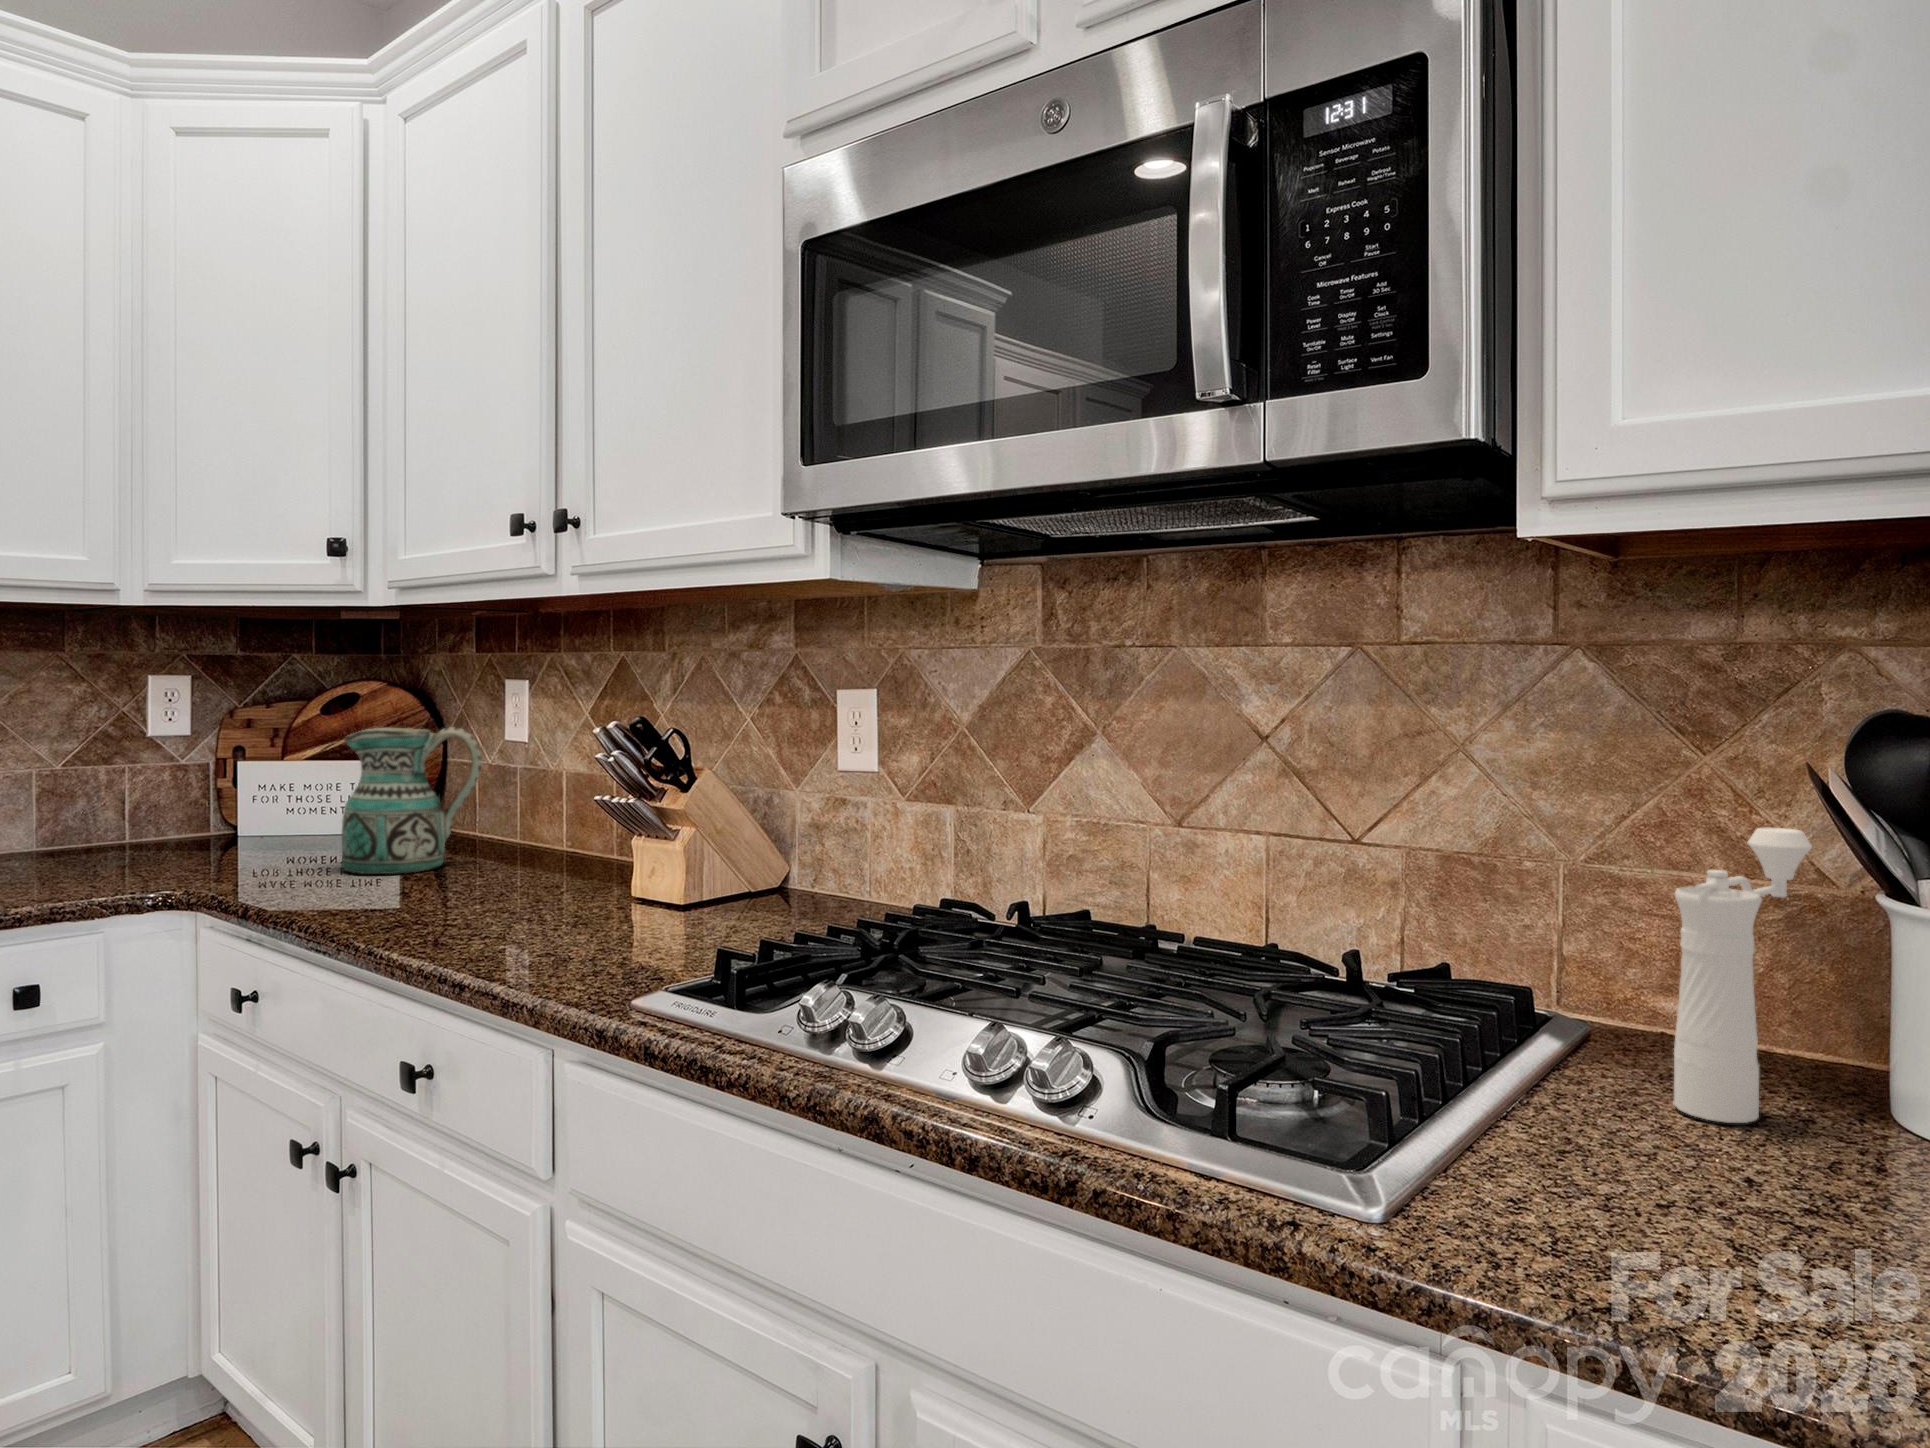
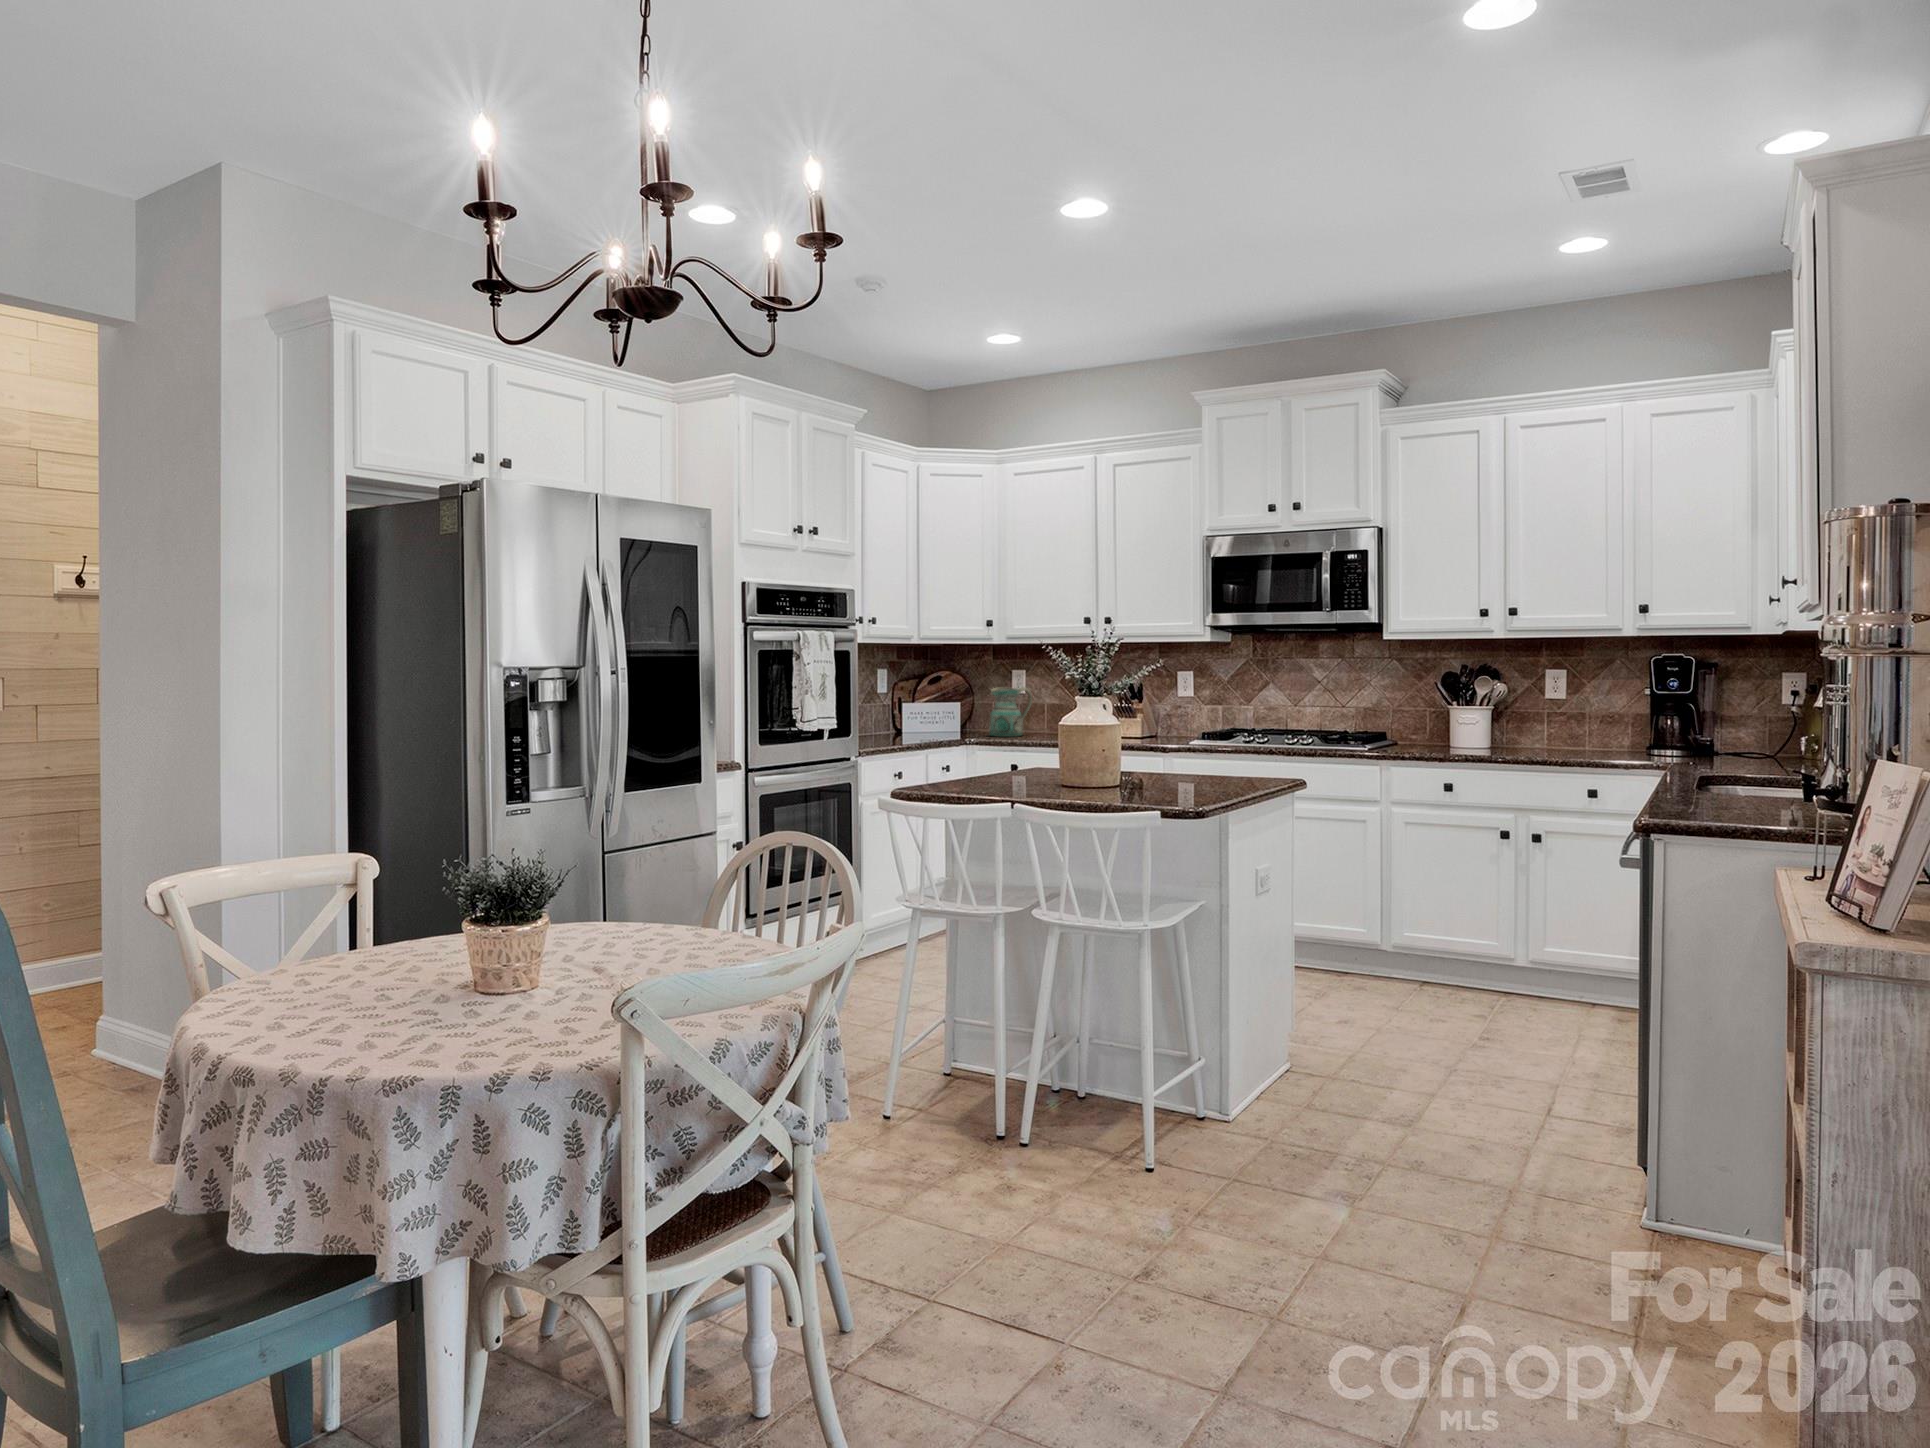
pepper mill: present [1674,828,1812,1123] -> none [1413,696,1438,748]

